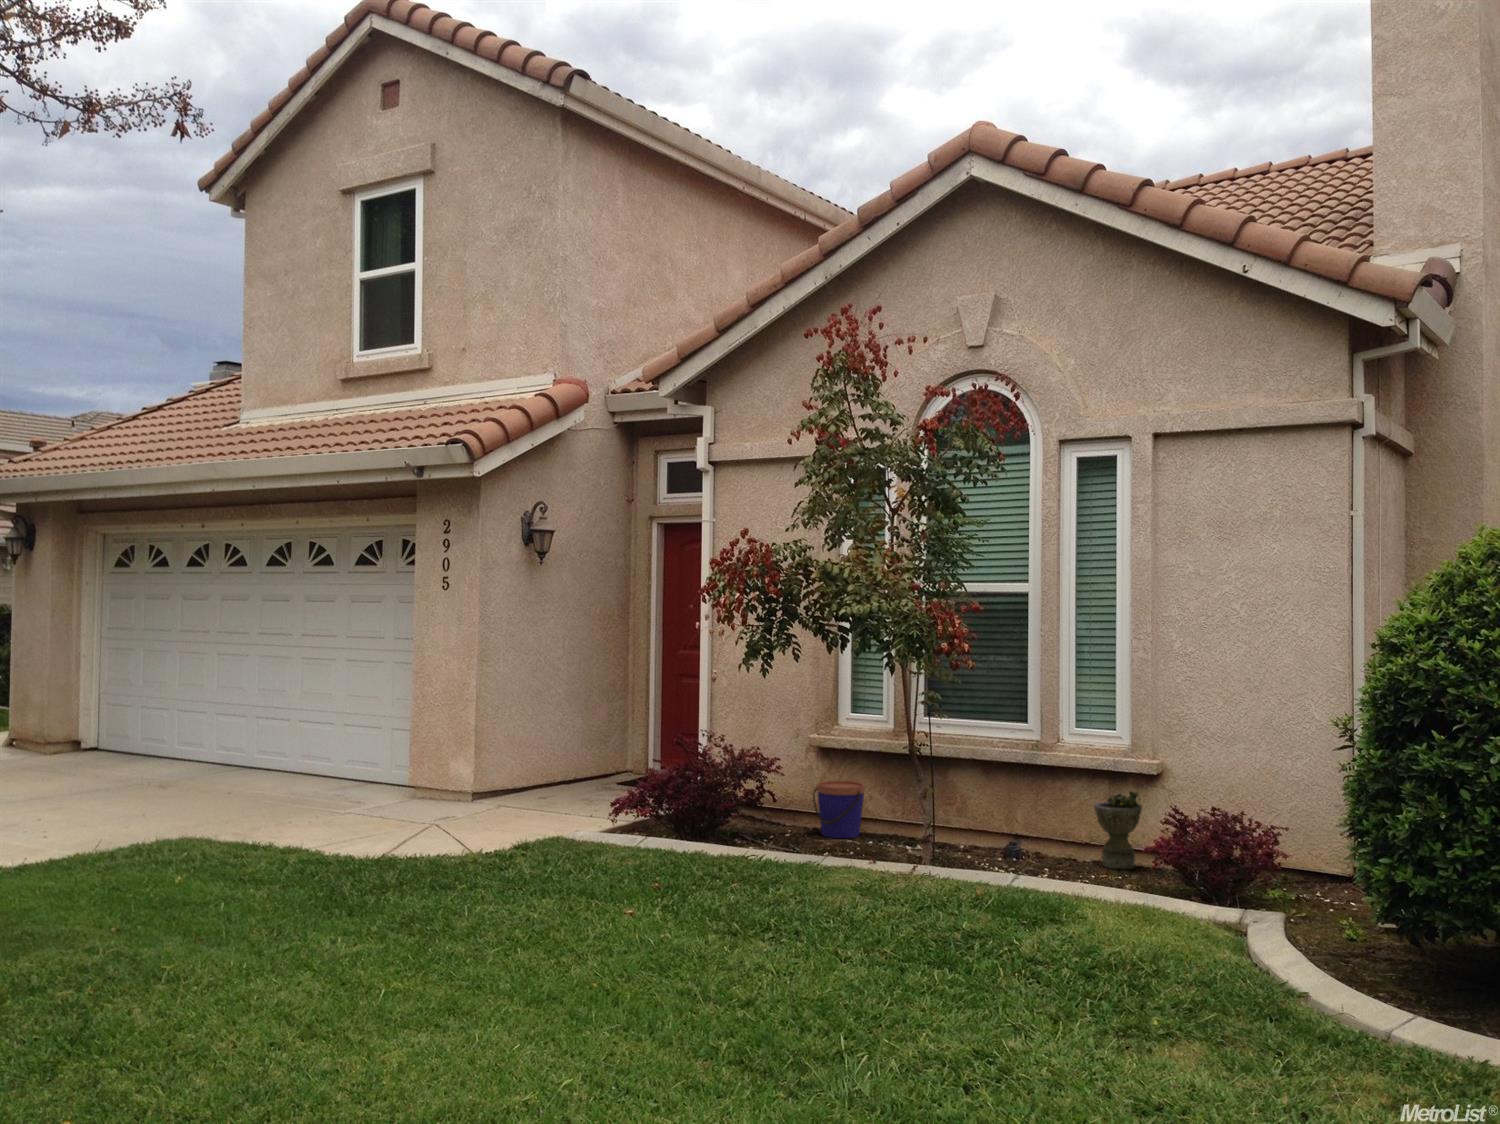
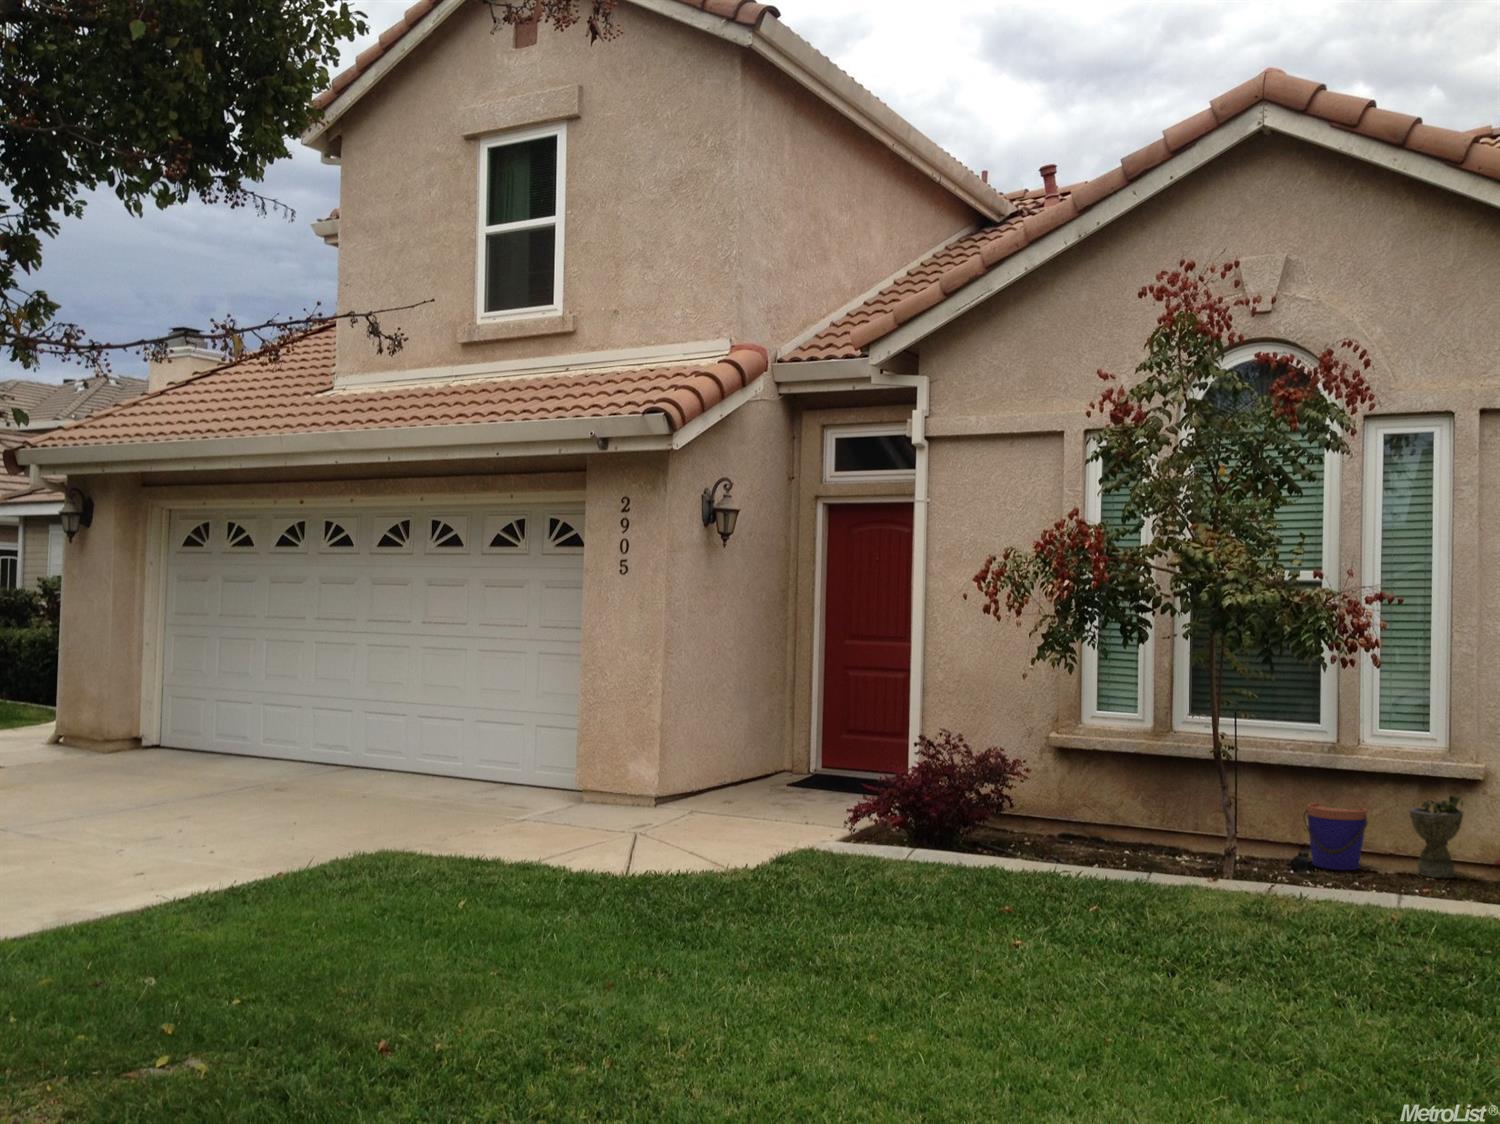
bucket: present [813,781,865,838] -> present [1303,803,1367,870]

